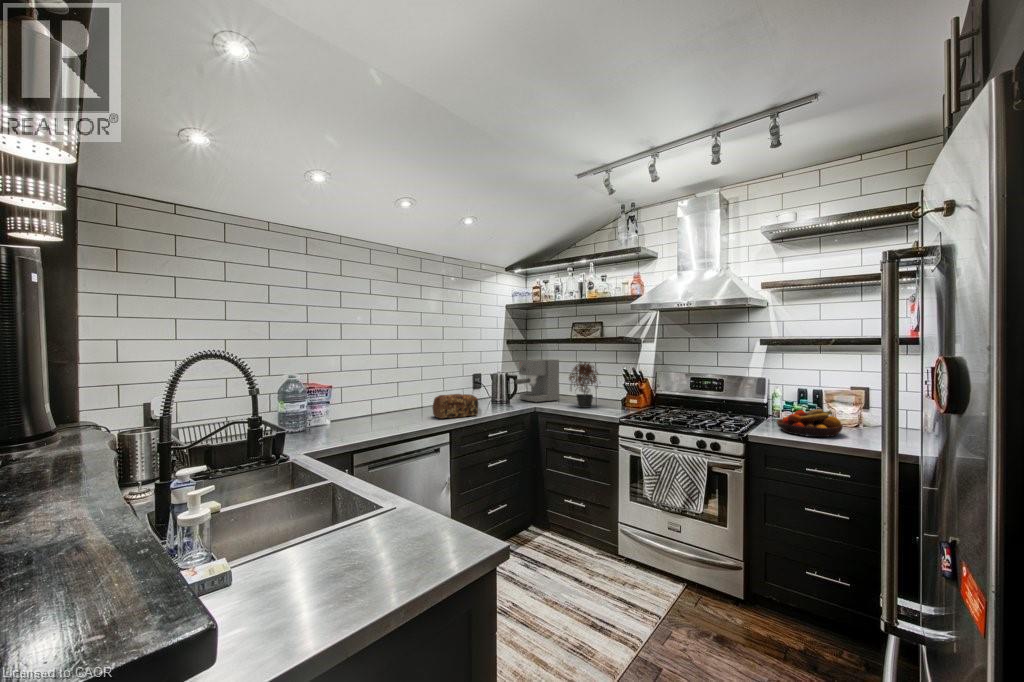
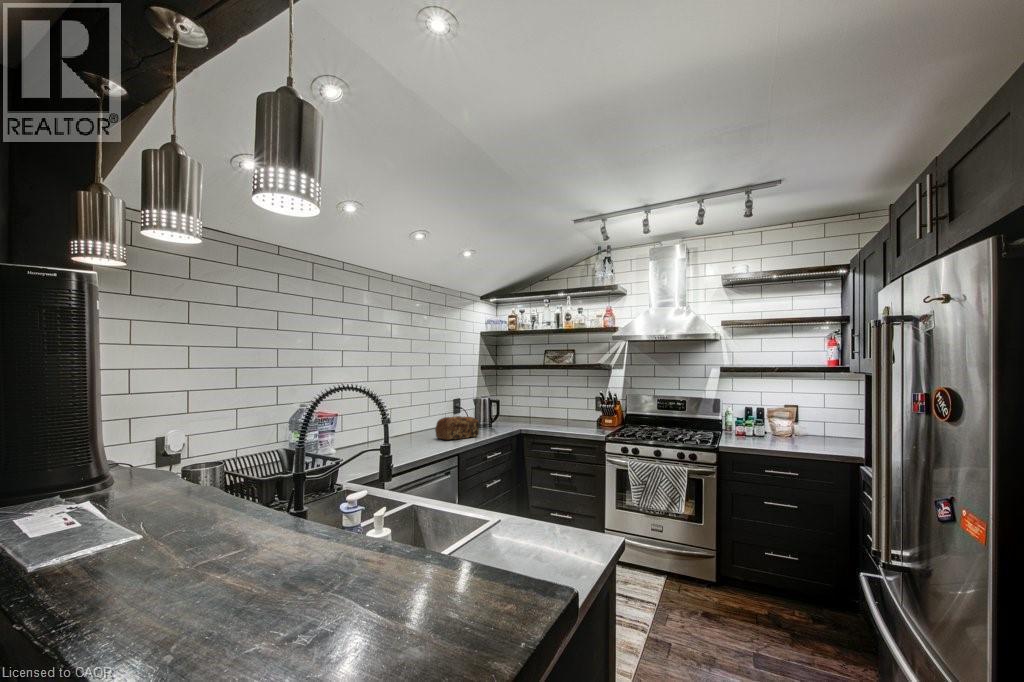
coffee maker: present [515,359,559,402] -> none [499,383,538,425]
potted plant: present [569,362,598,408] -> none [551,385,583,428]
fruit bowl: present [777,409,842,437] -> none [736,424,785,445]

